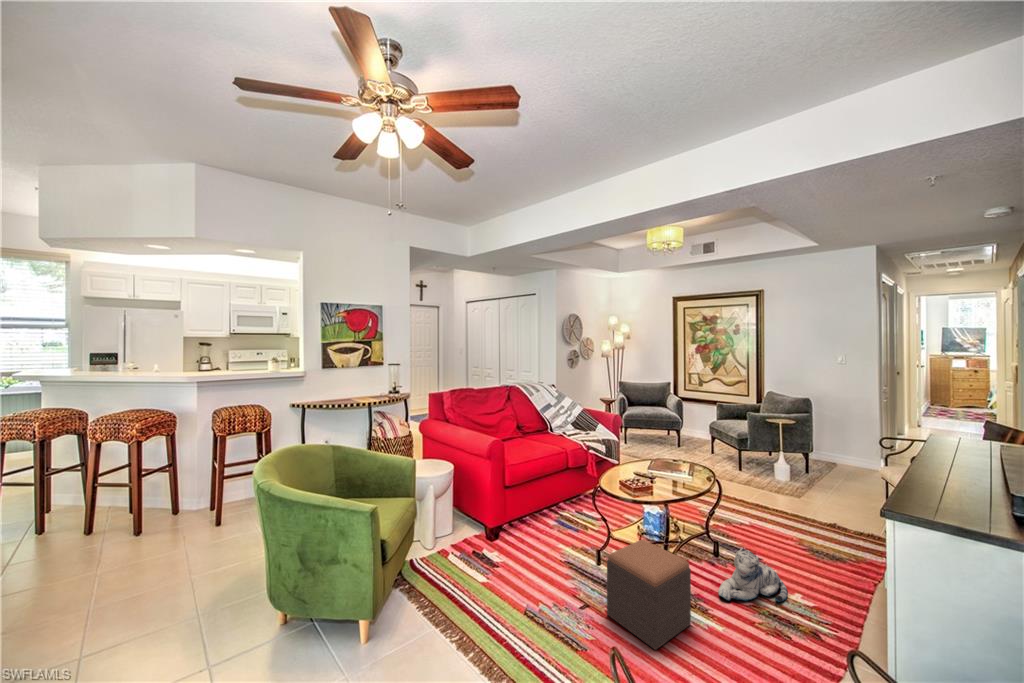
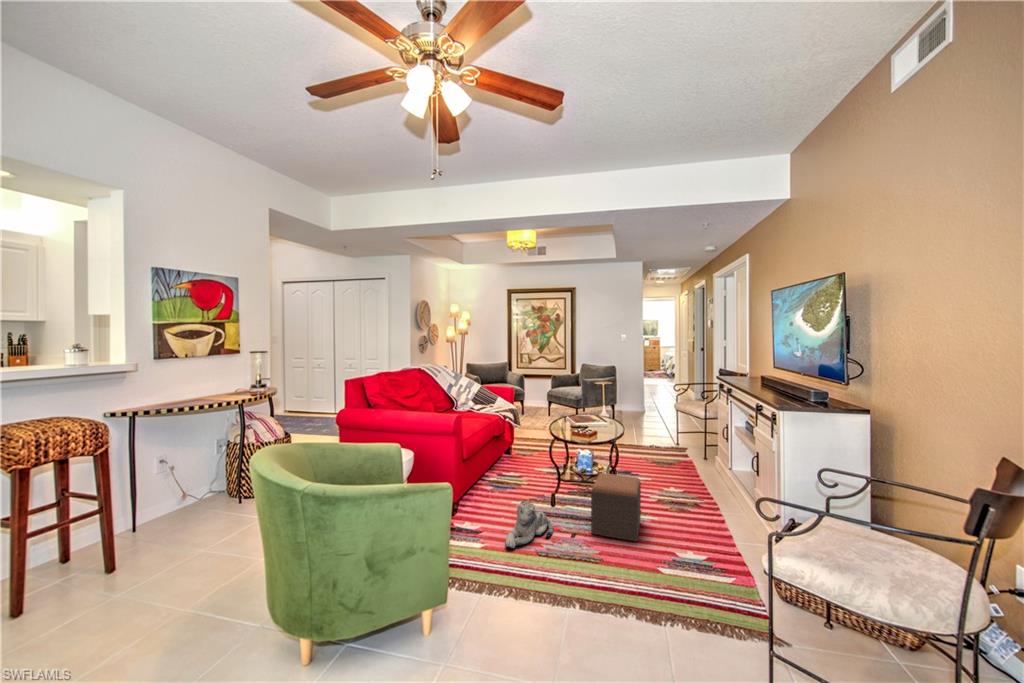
plush toy: present [718,548,788,602] -> present [506,501,553,548]

